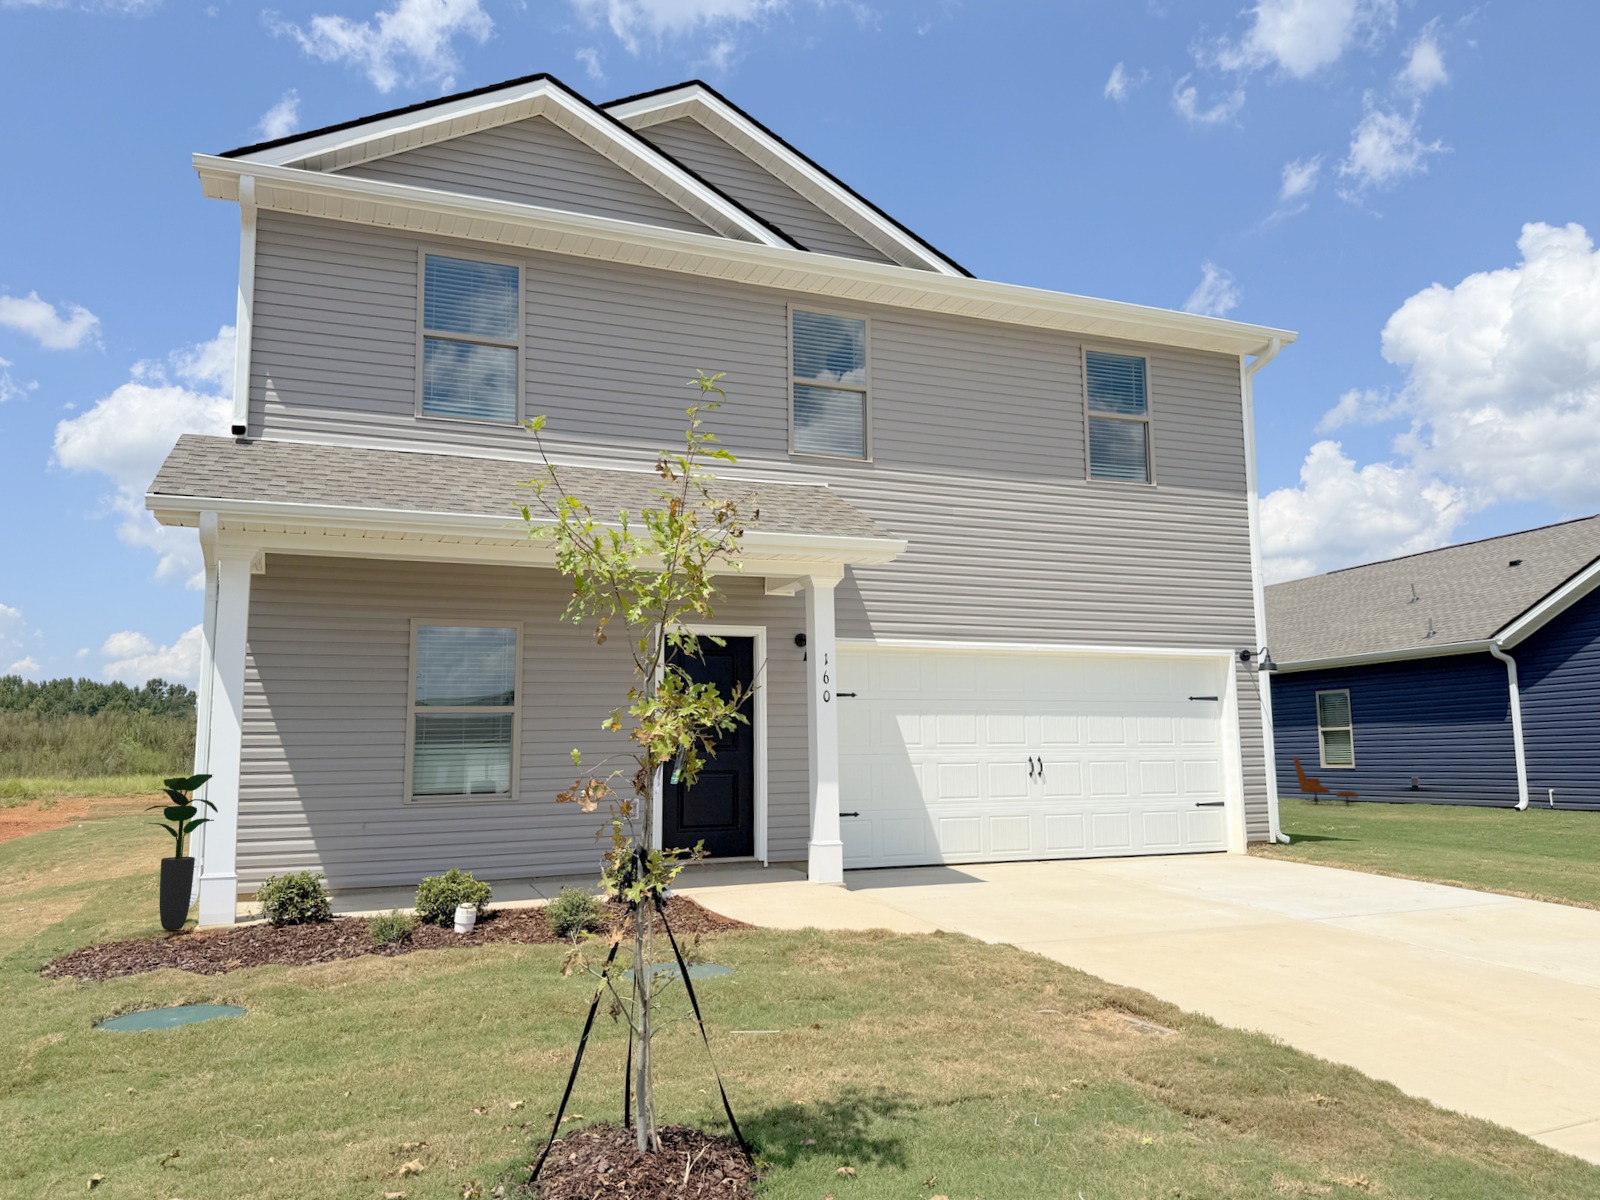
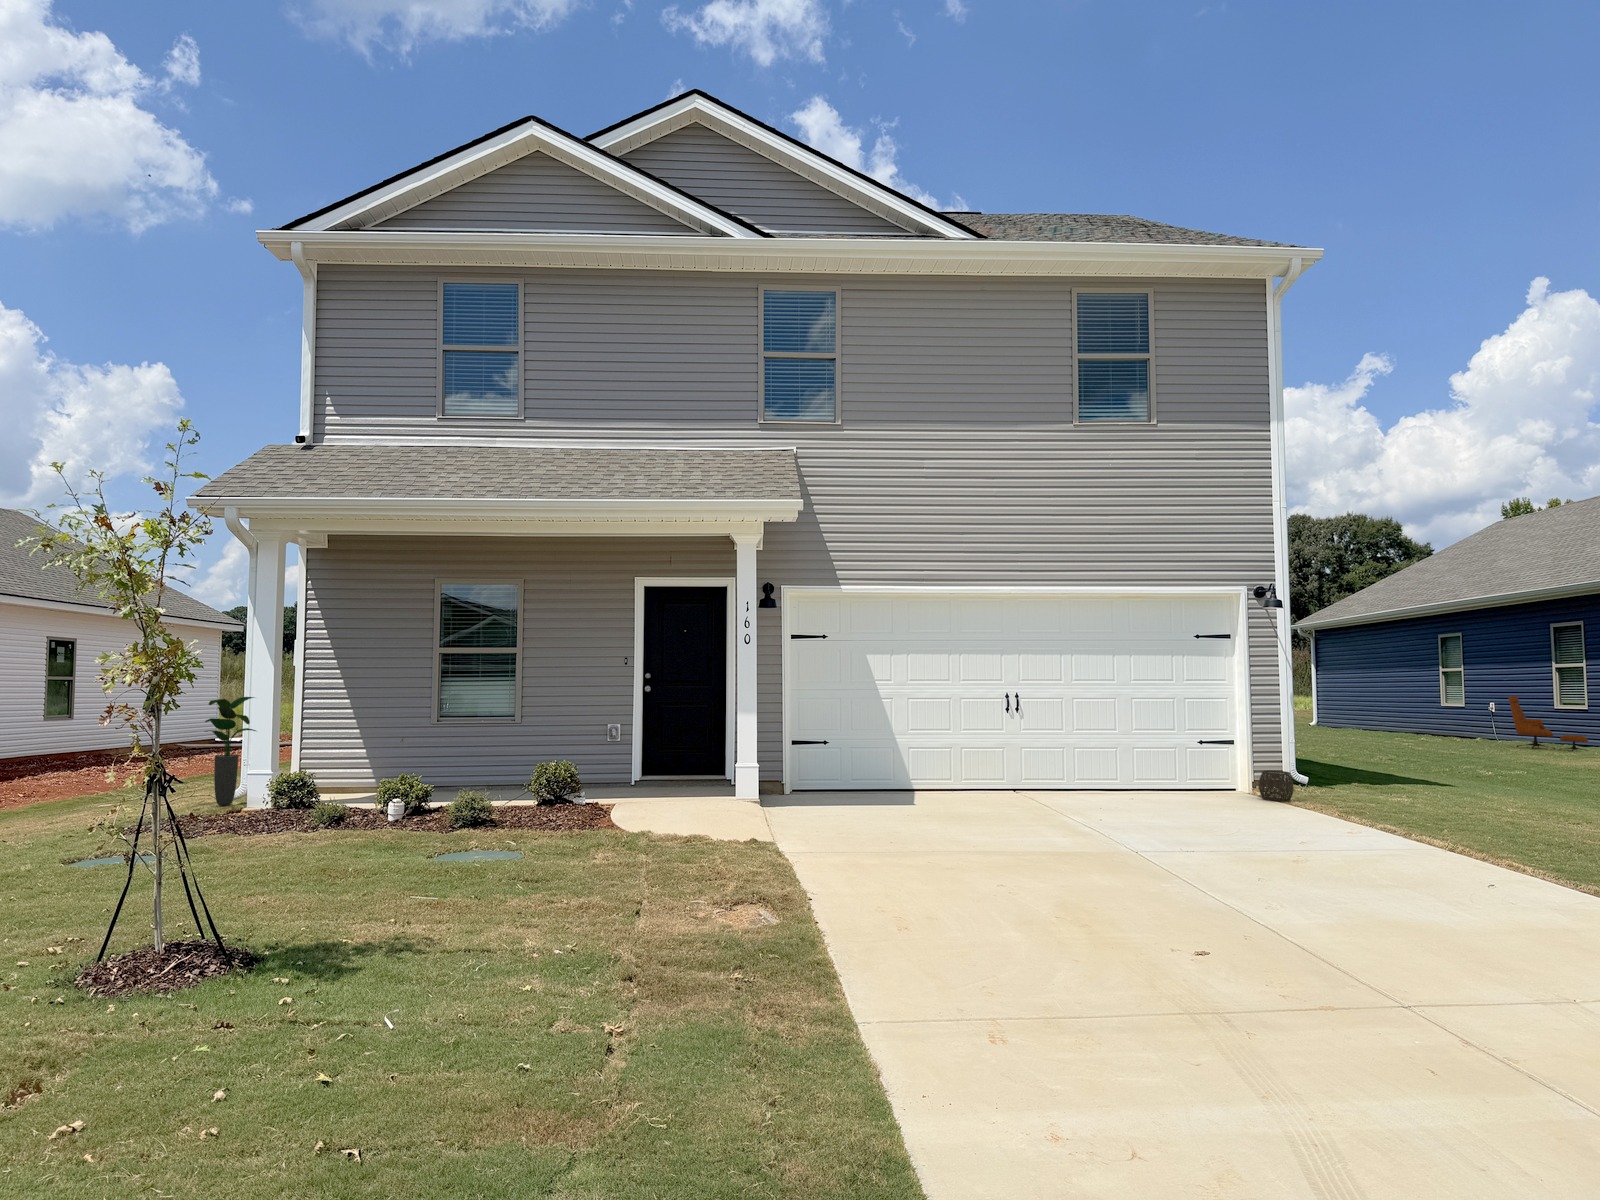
woven basket: none [1249,829,1284,859] -> present [1258,770,1294,801]

